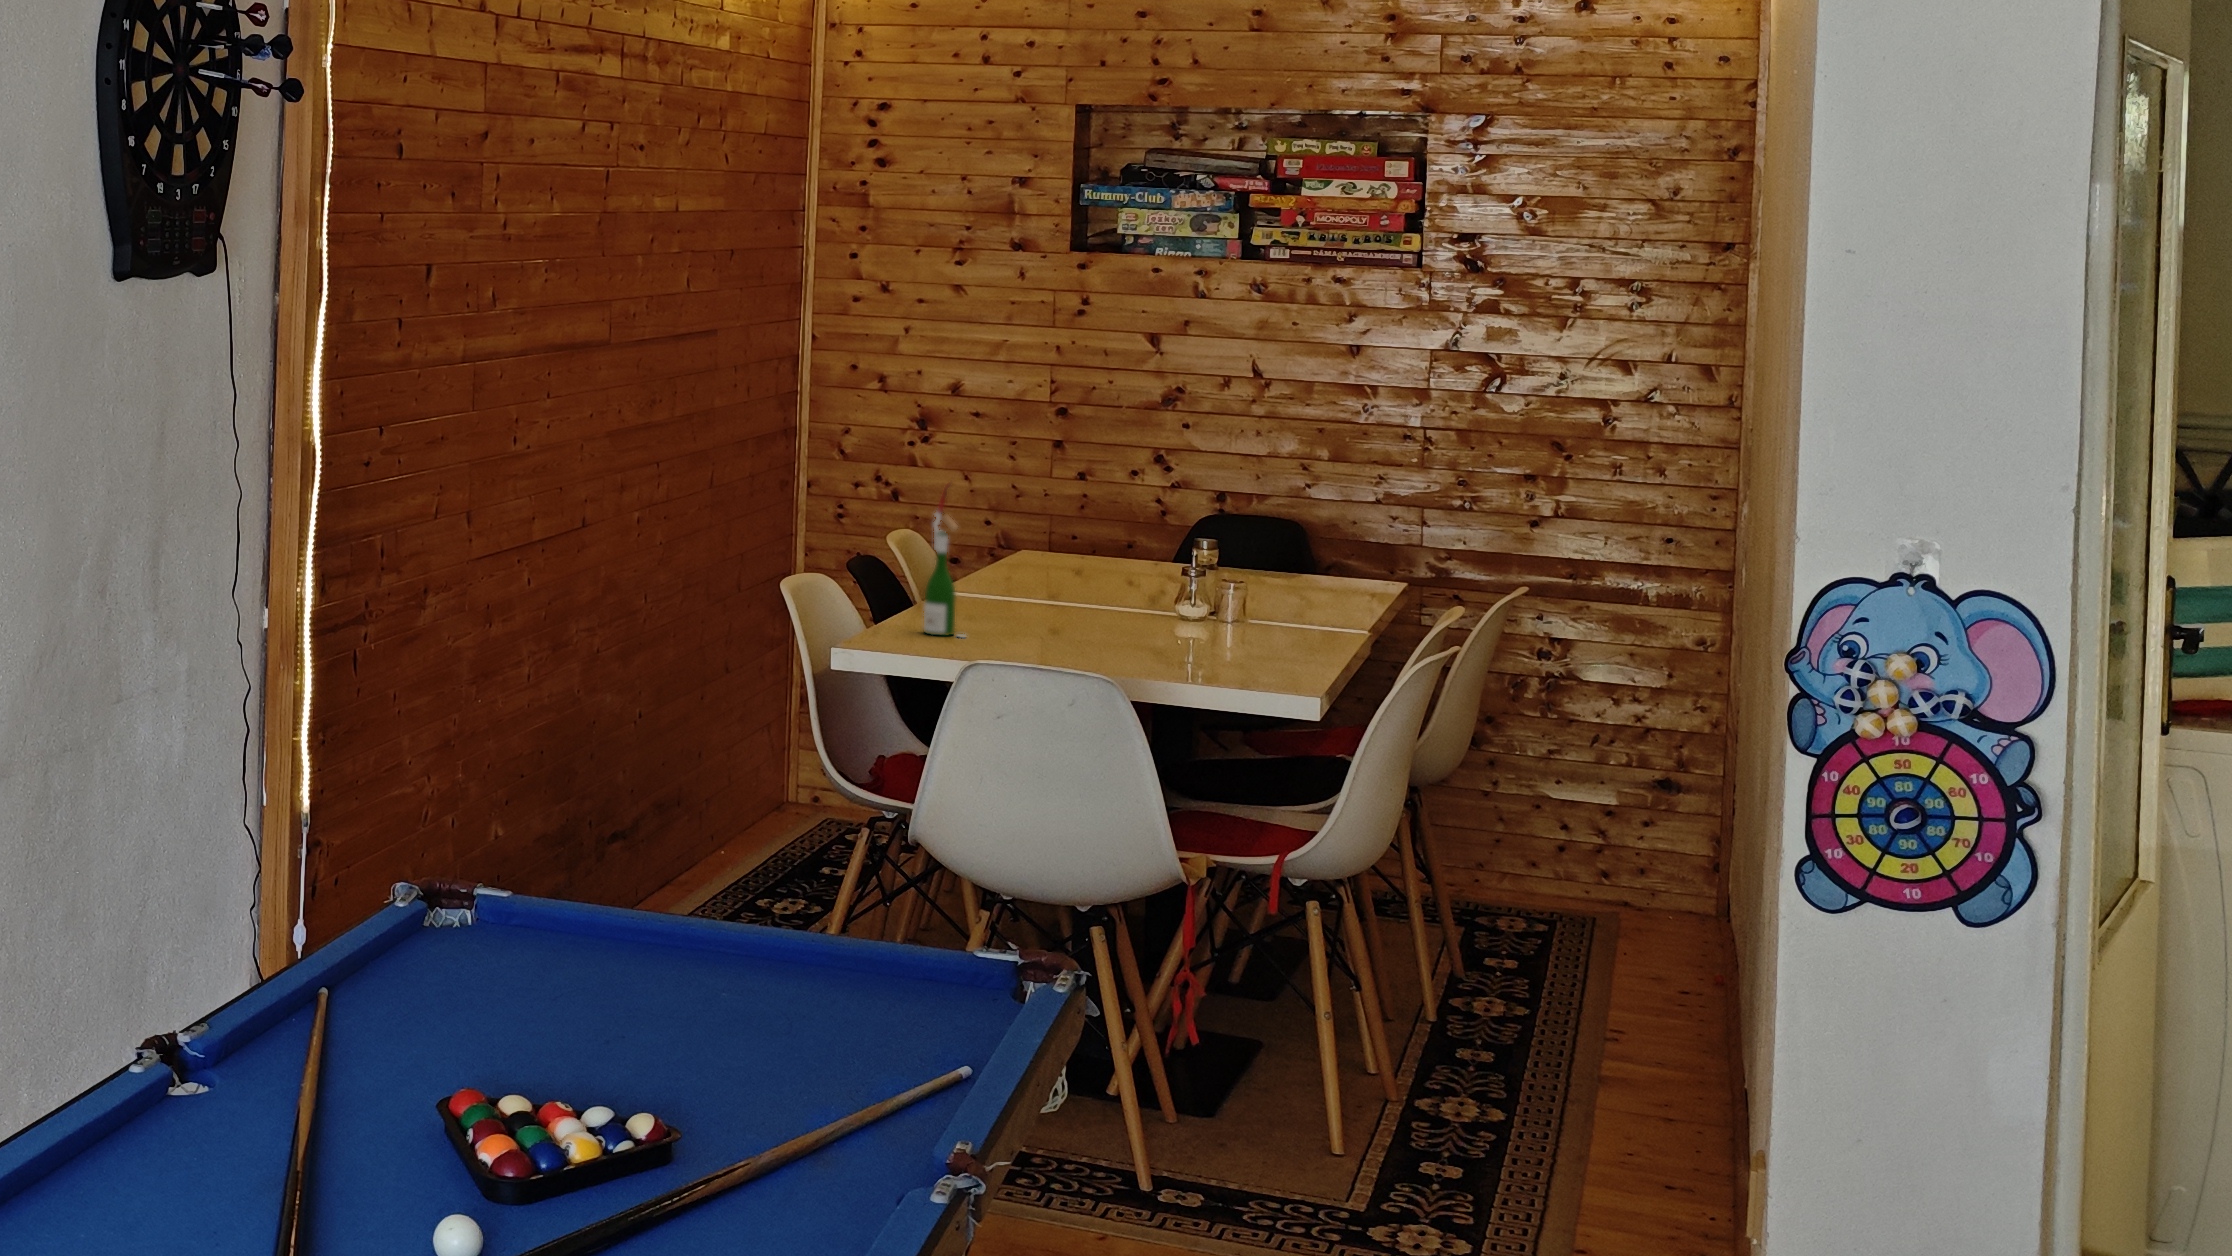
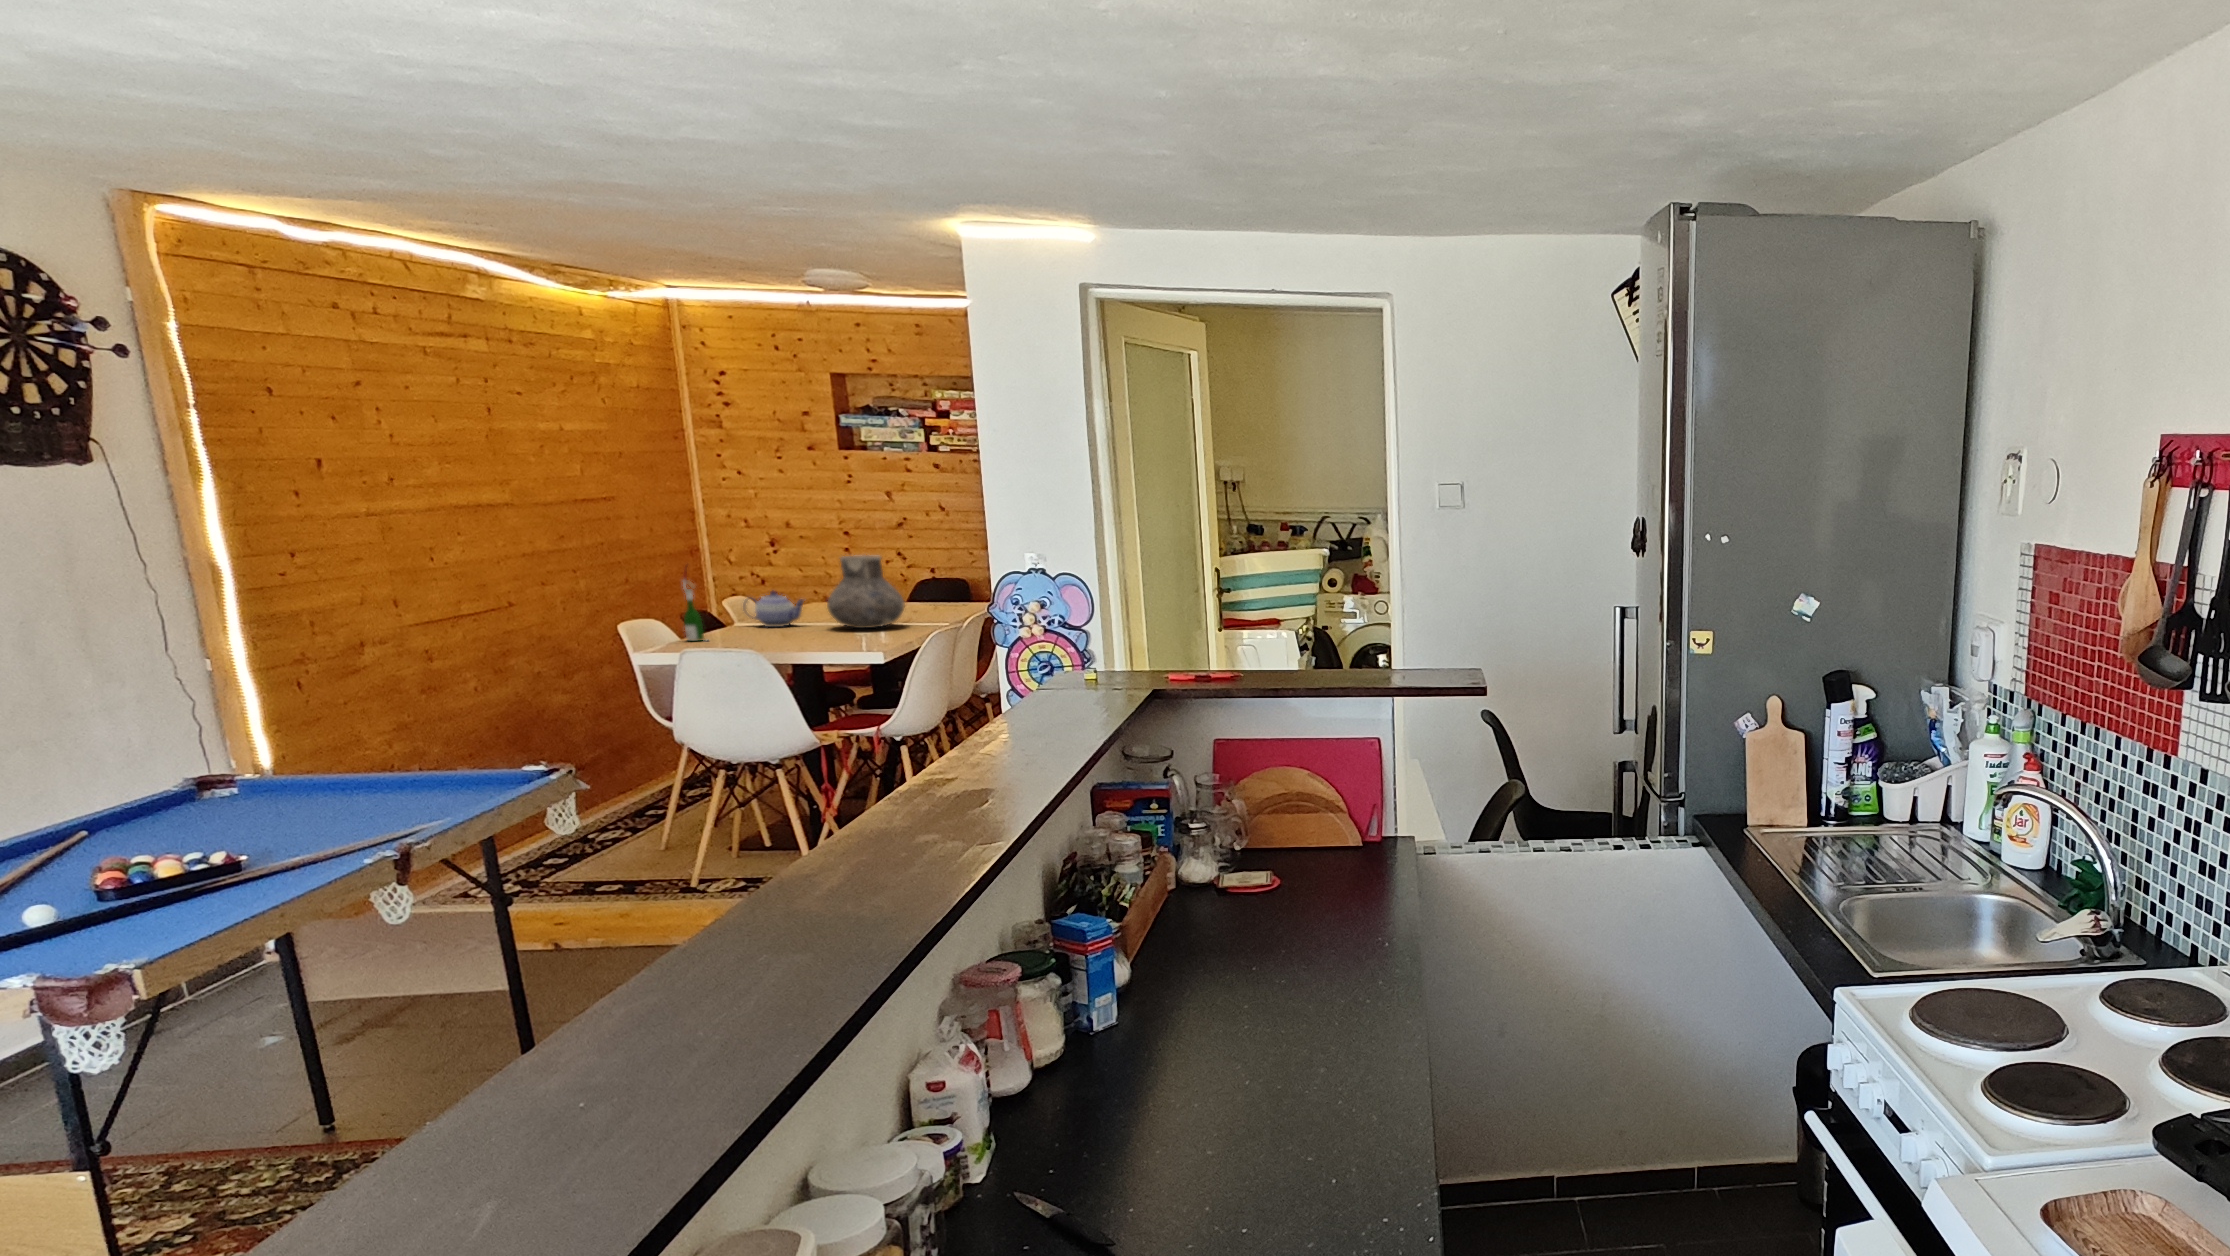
vase: none [1153,478,1304,632] -> present [827,555,905,628]
teapot: none [979,537,1101,611] -> present [744,591,804,627]

